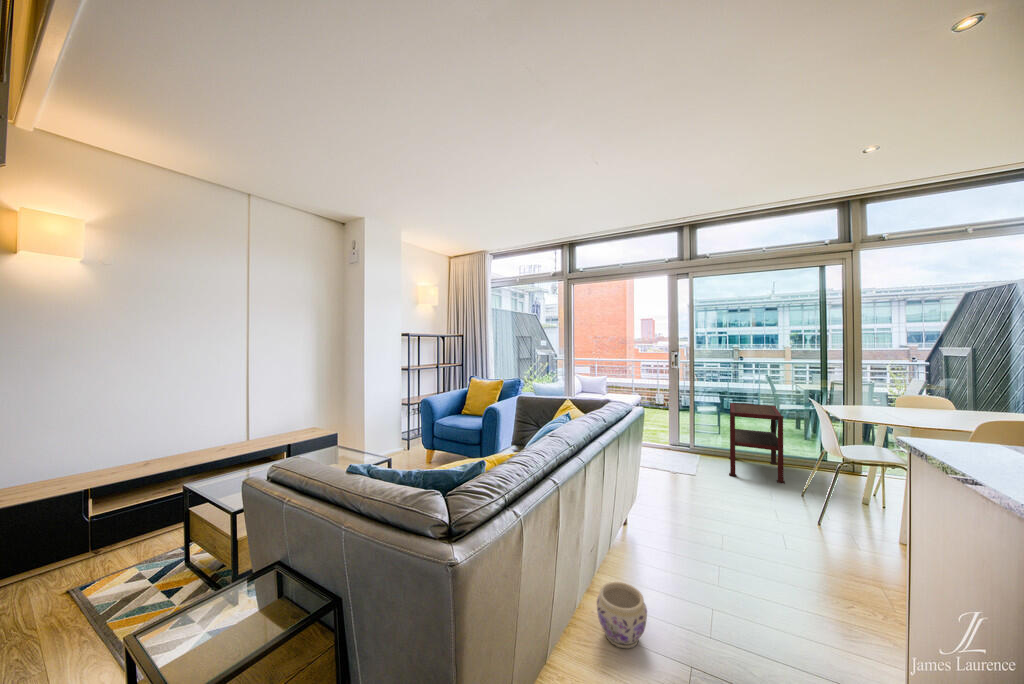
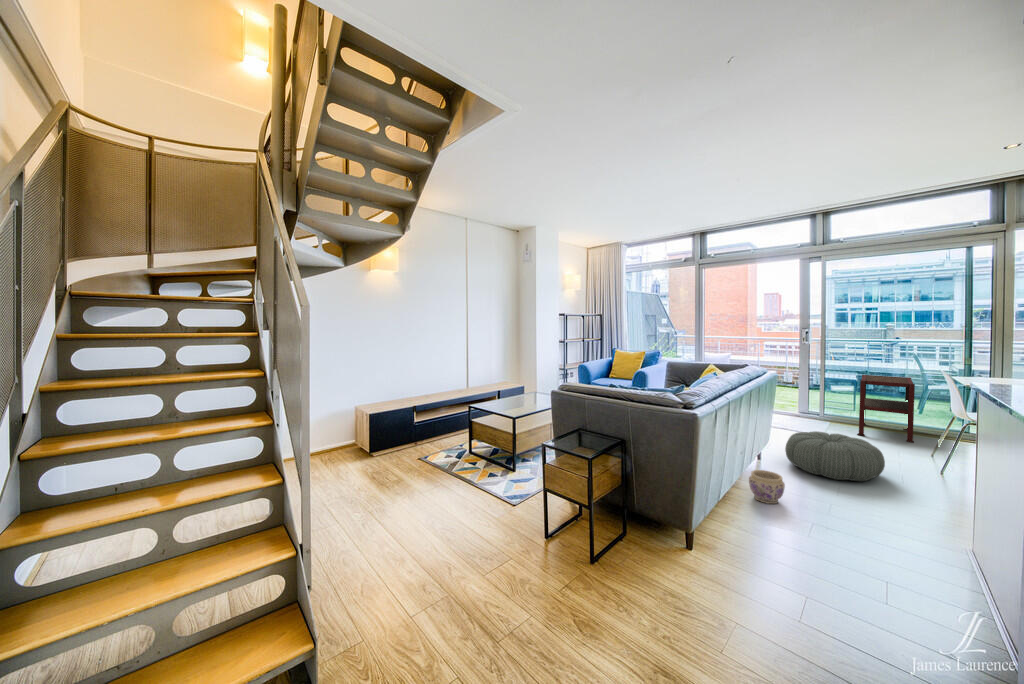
pouf: none [653,489,769,568] -> present [785,431,885,481]

